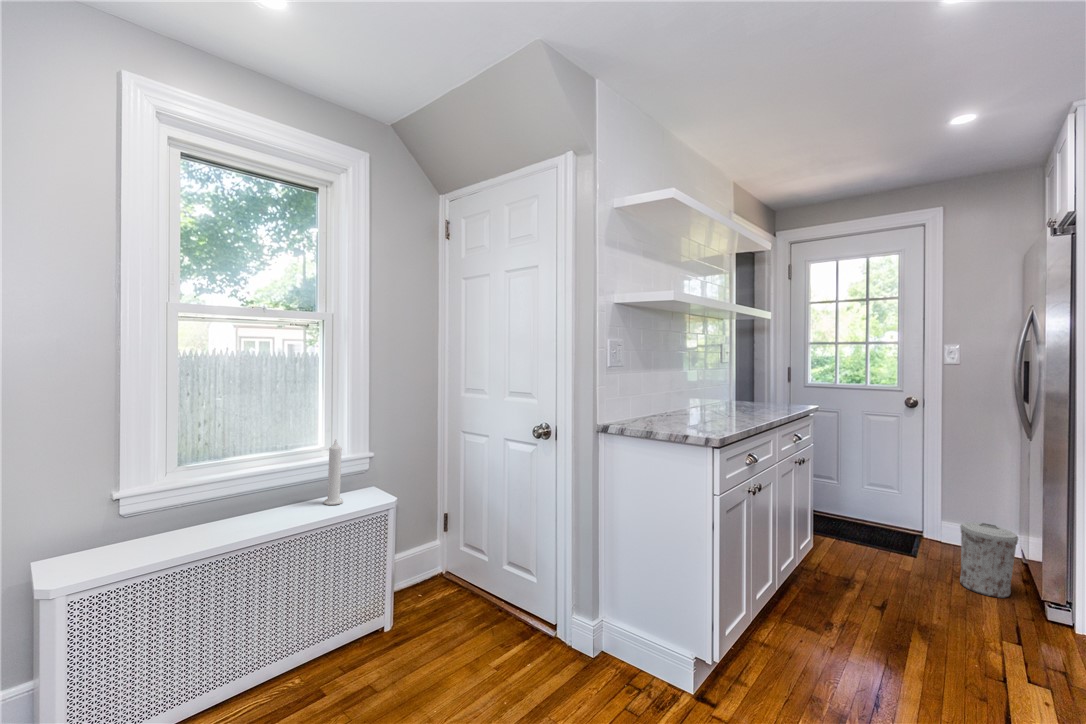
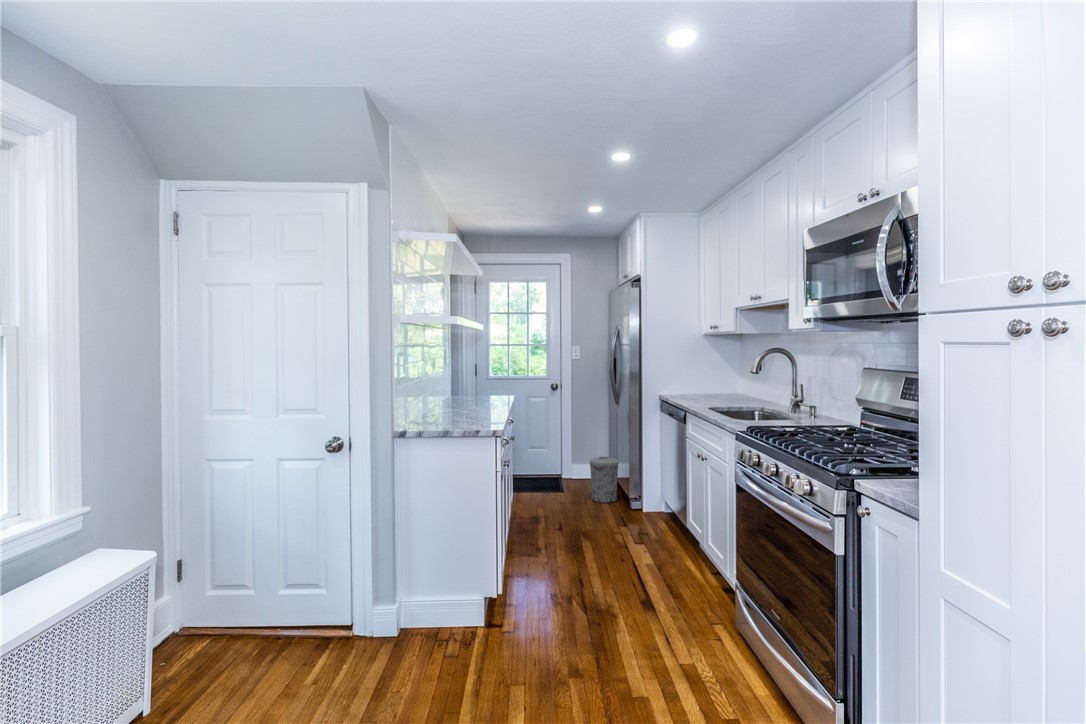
candle: present [324,440,343,505] -> none [66,499,96,583]

